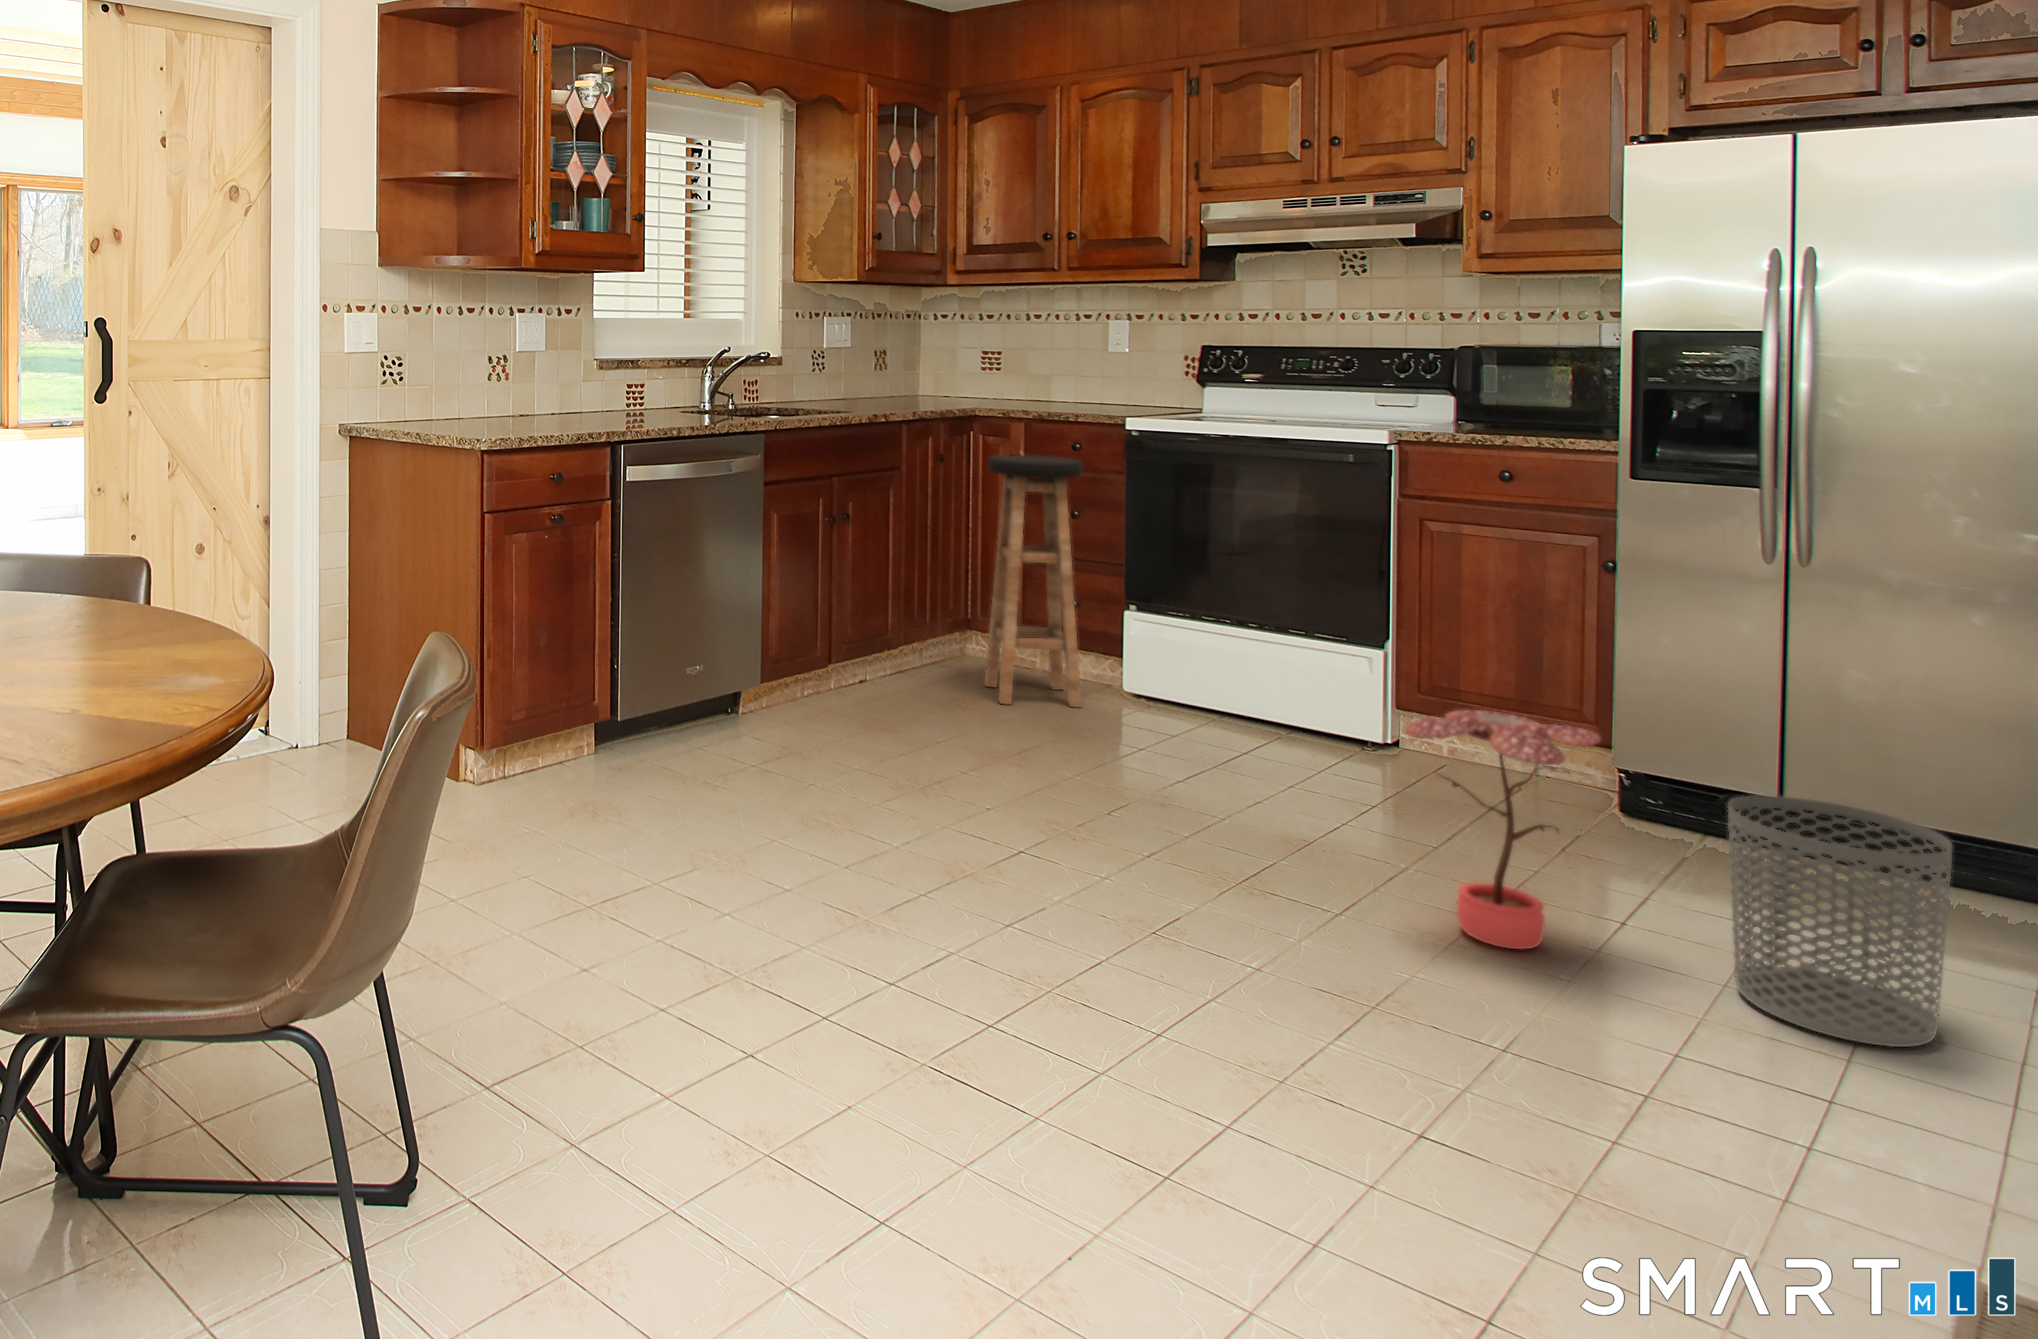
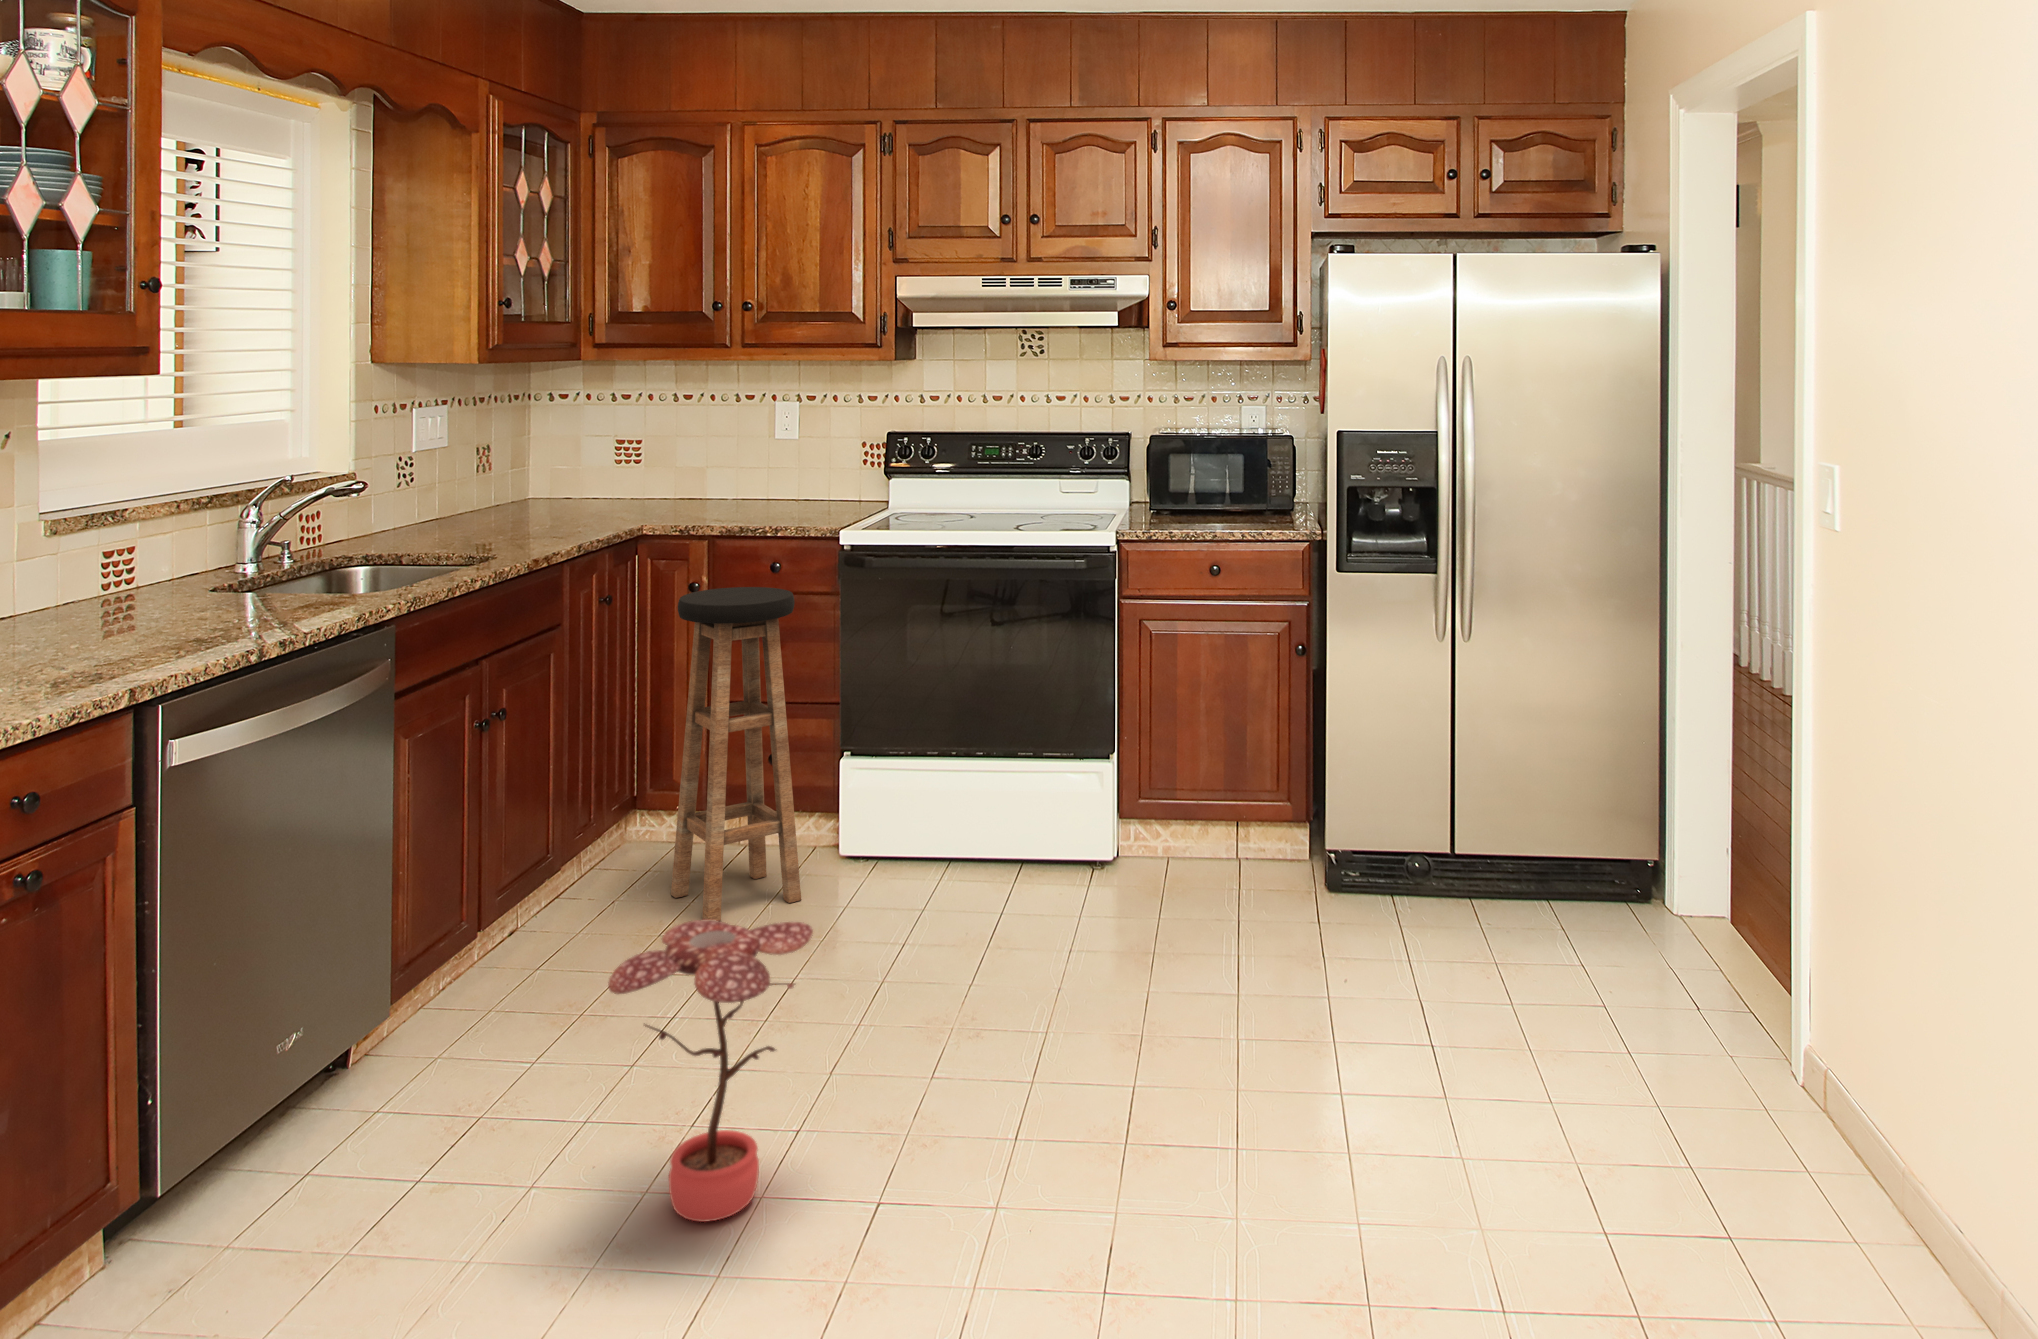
potted plant: present [1406,710,1601,949] -> present [608,920,813,1222]
waste bin: present [1728,796,1952,1047] -> none [1543,891,1705,1134]

